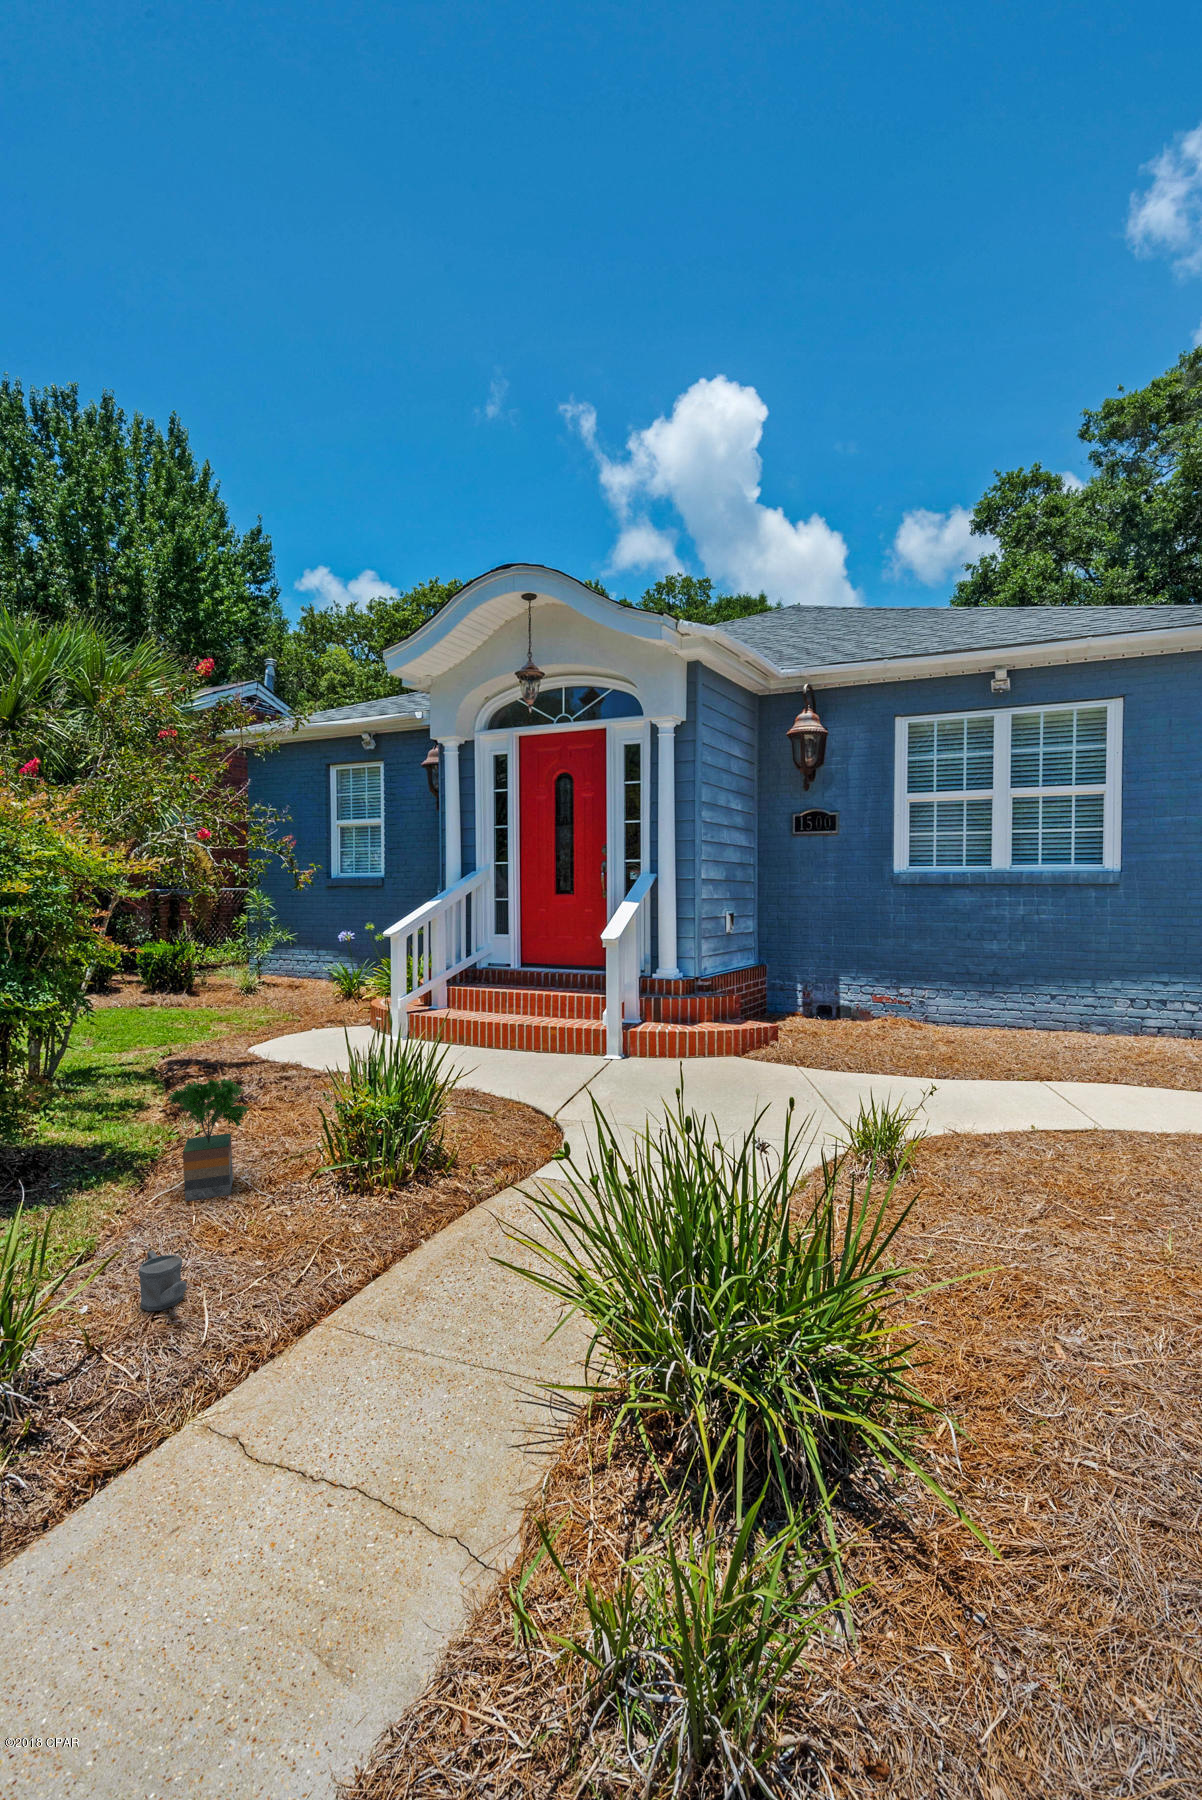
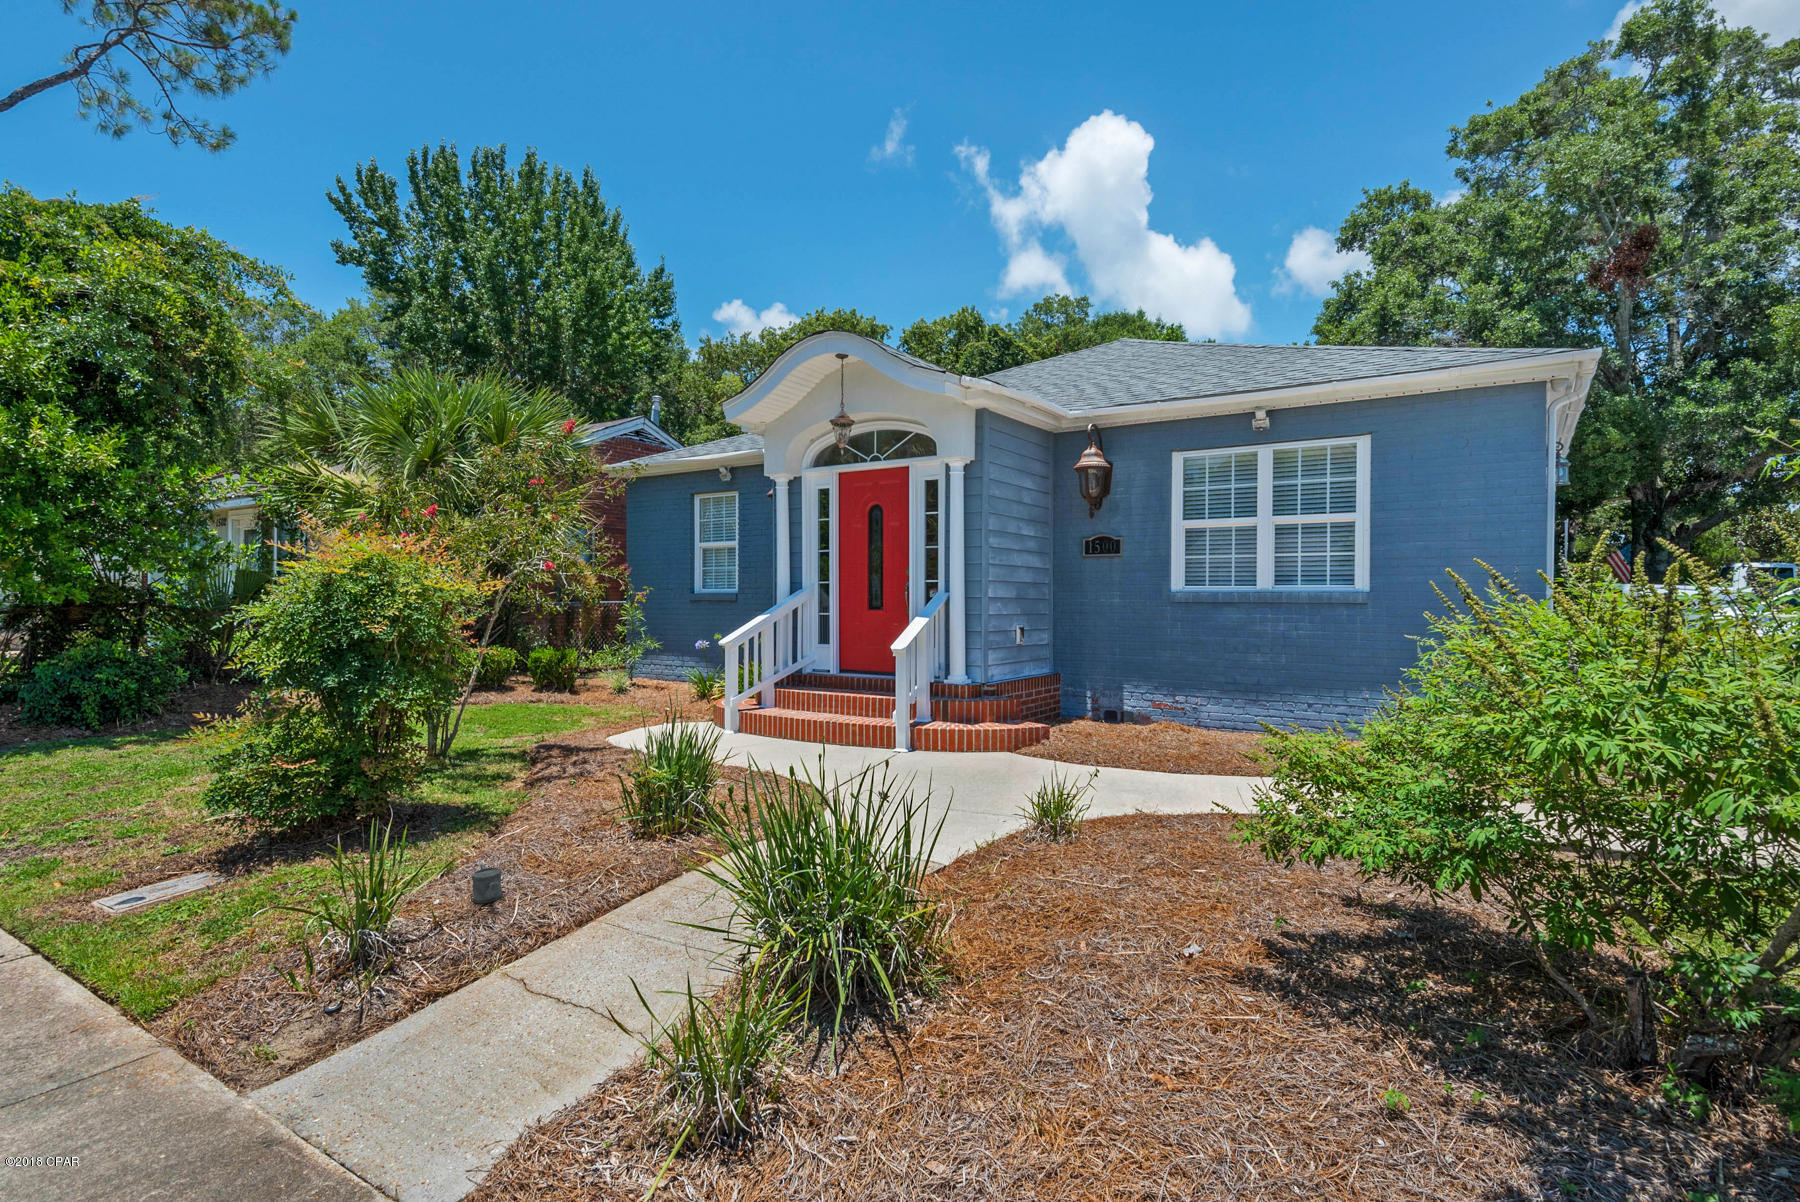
potted tree: present [168,1078,249,1201] -> none [509,751,570,840]

